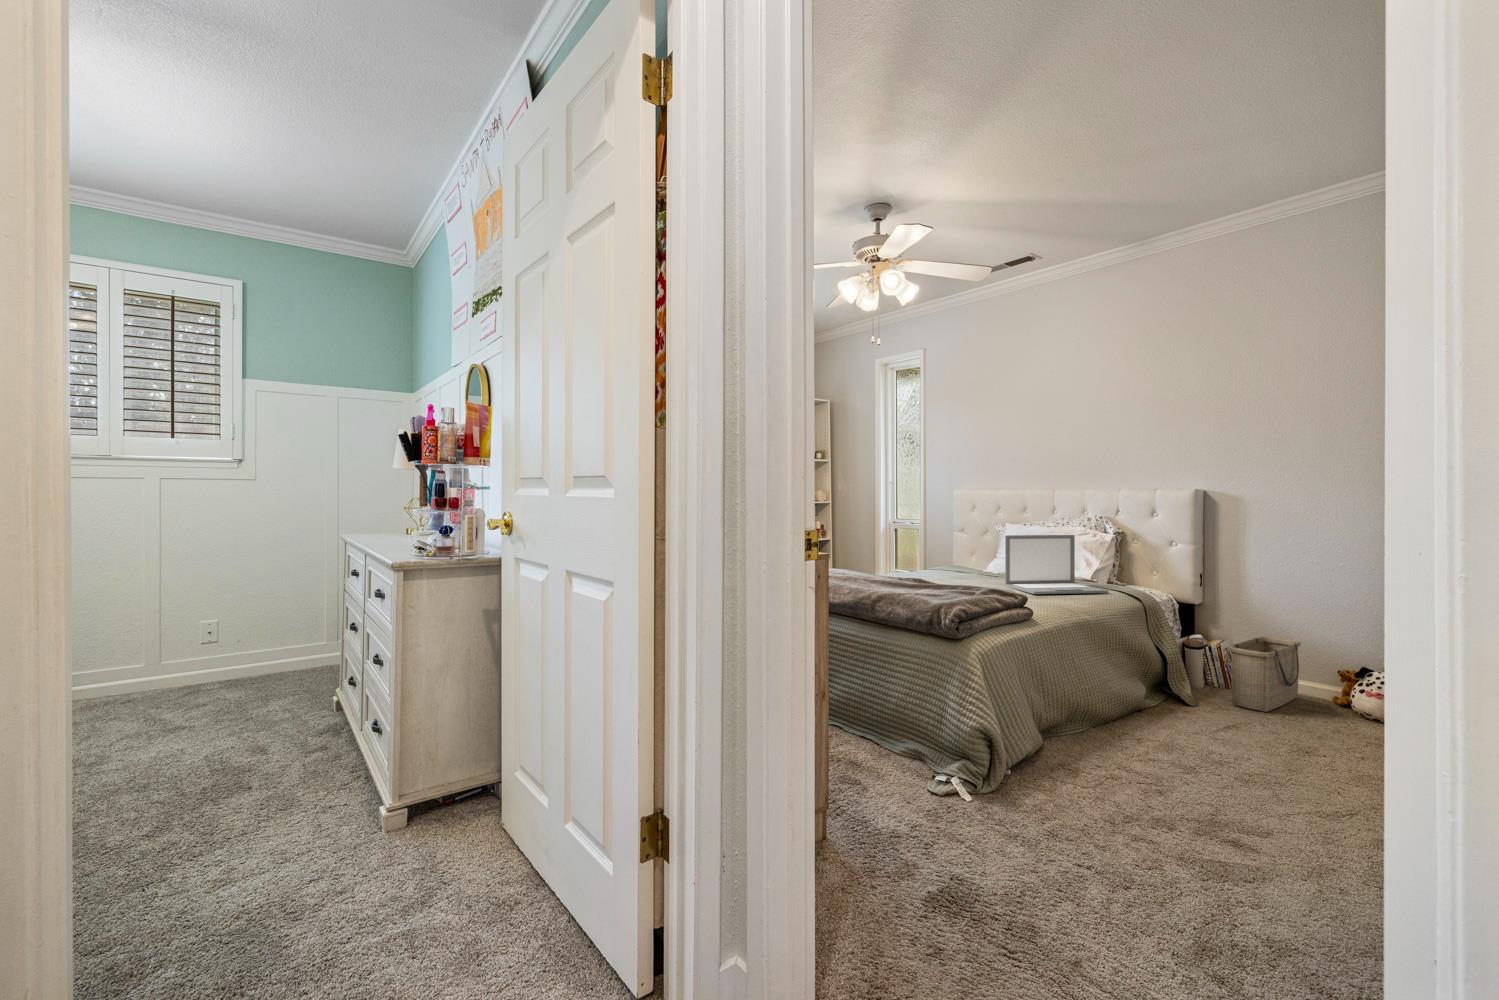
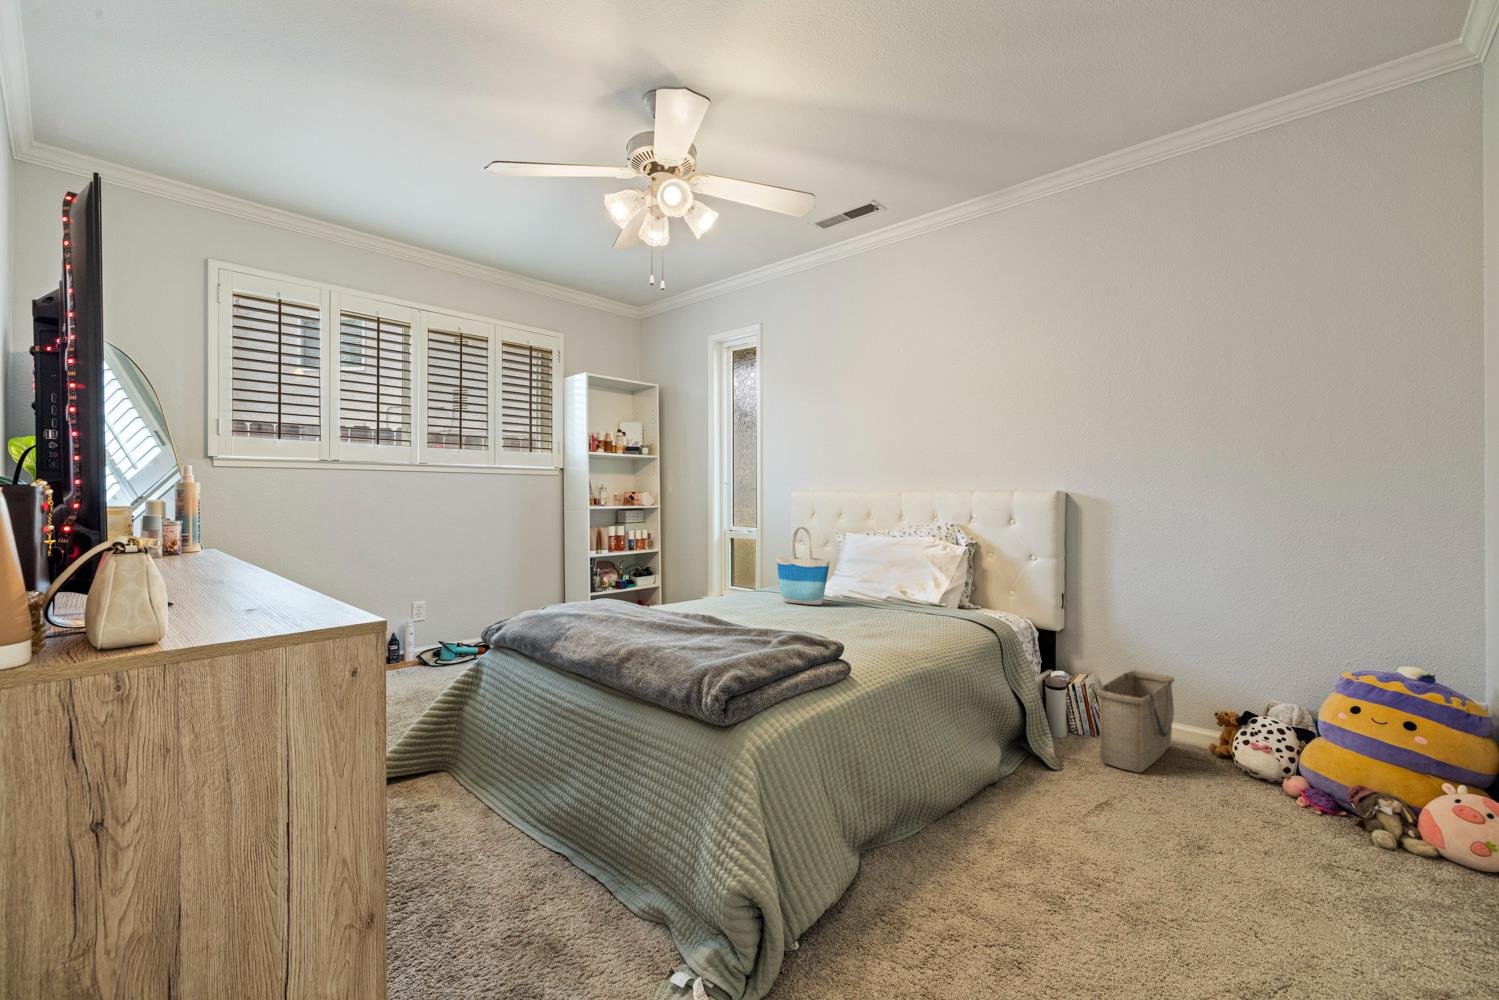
tote bag: none [955,518,1000,578] -> present [777,527,830,605]
laptop: present [1005,535,1108,594] -> none [832,549,956,632]

